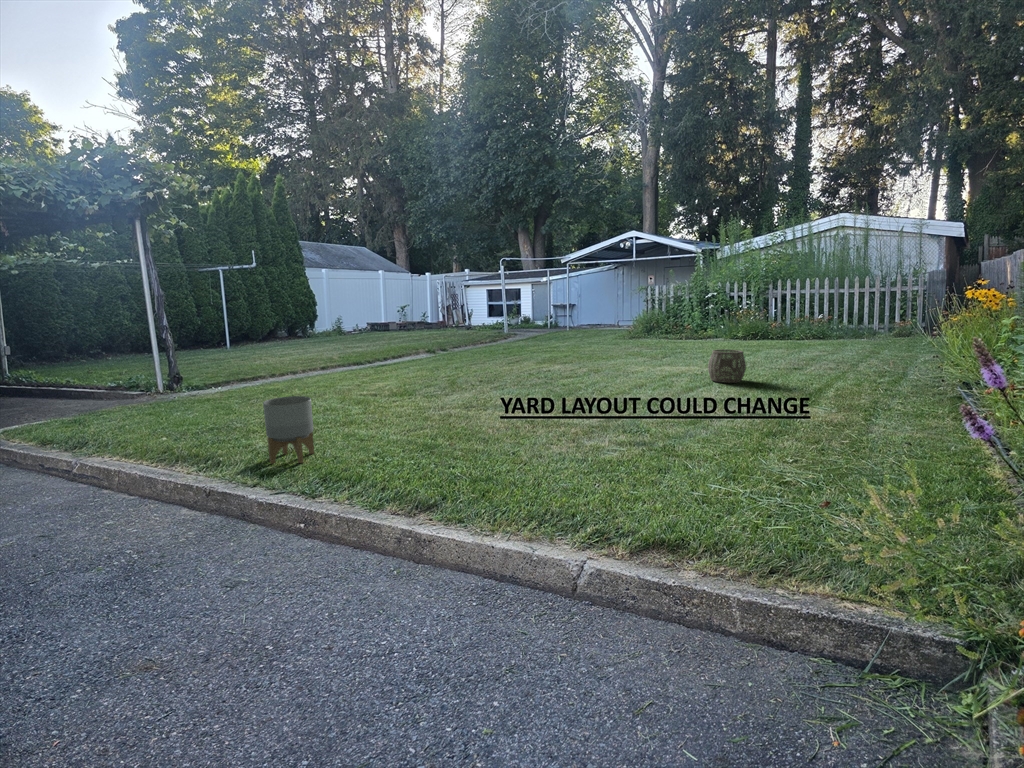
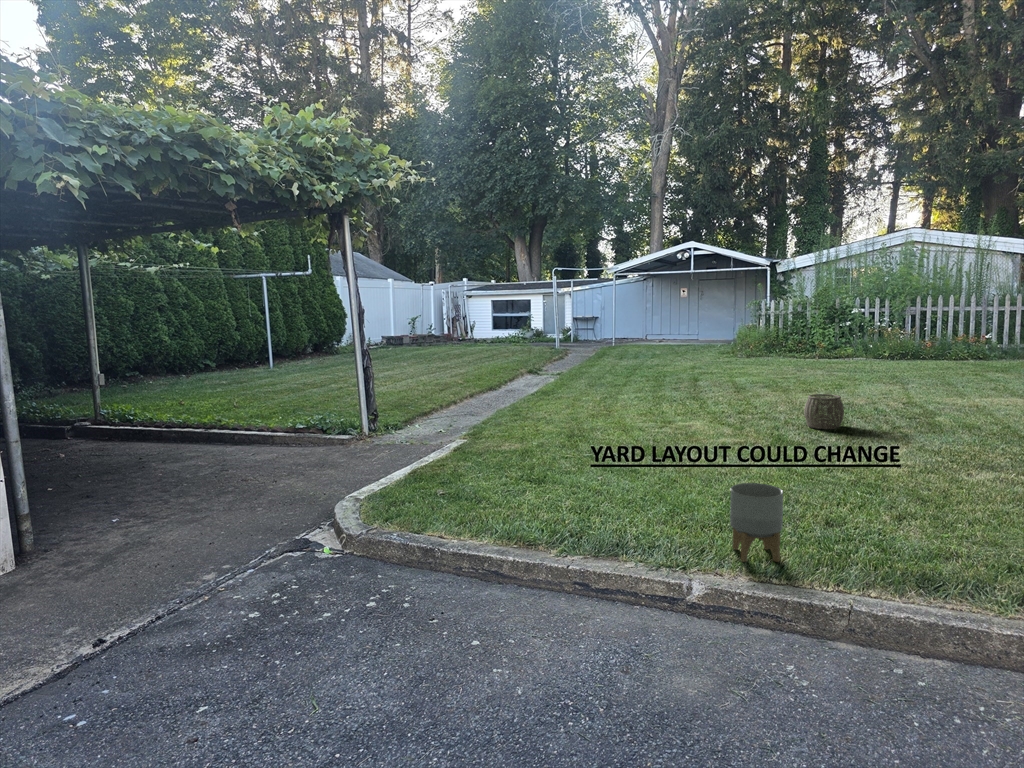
planter: present [263,396,314,464] -> present [730,483,783,562]

